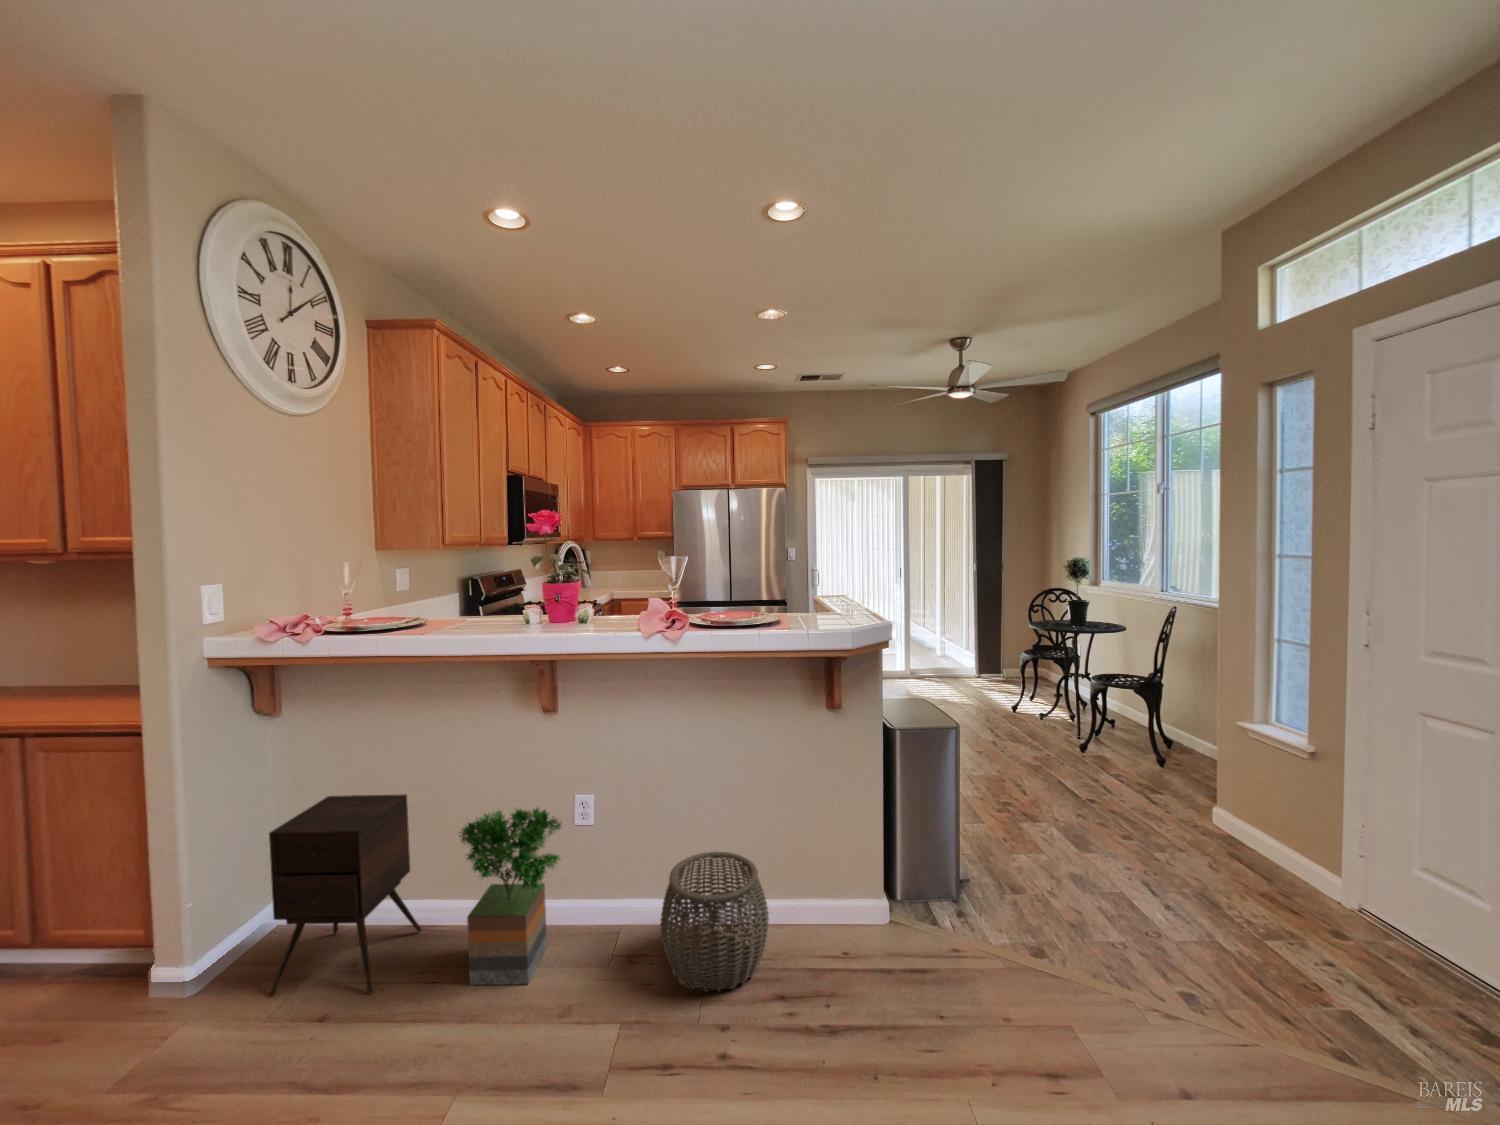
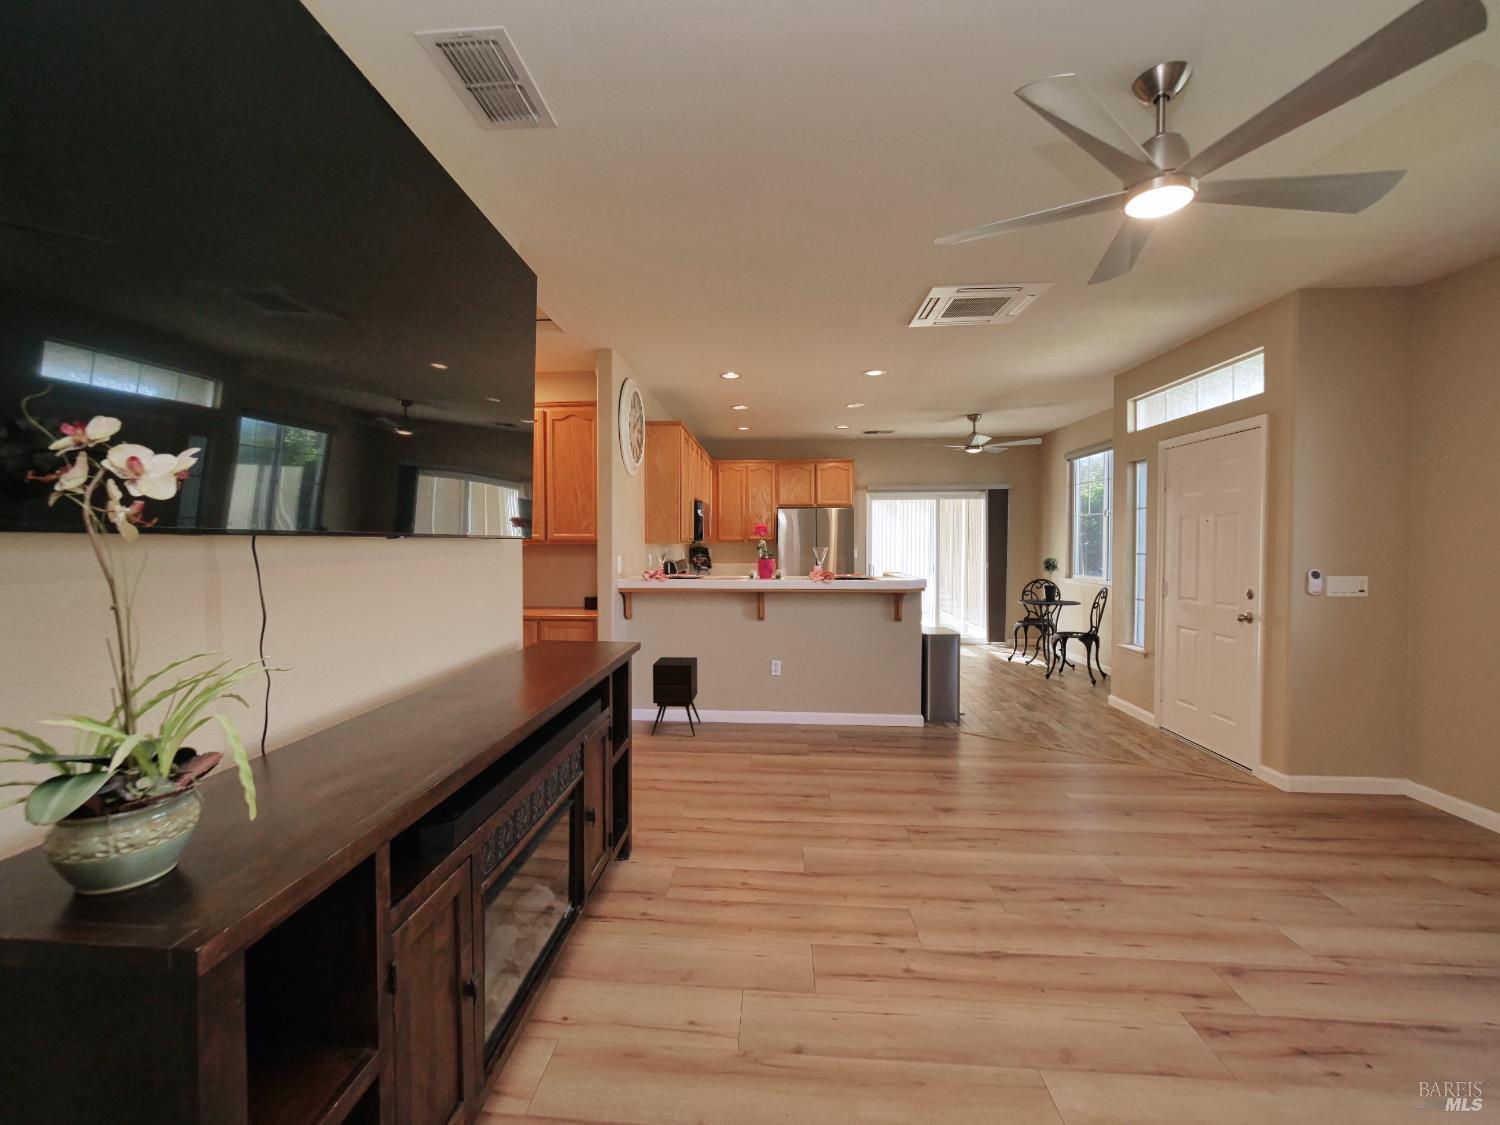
potted tree: present [459,808,561,985] -> none [728,662,775,737]
woven basket: present [660,852,769,991] -> none [819,688,869,741]

